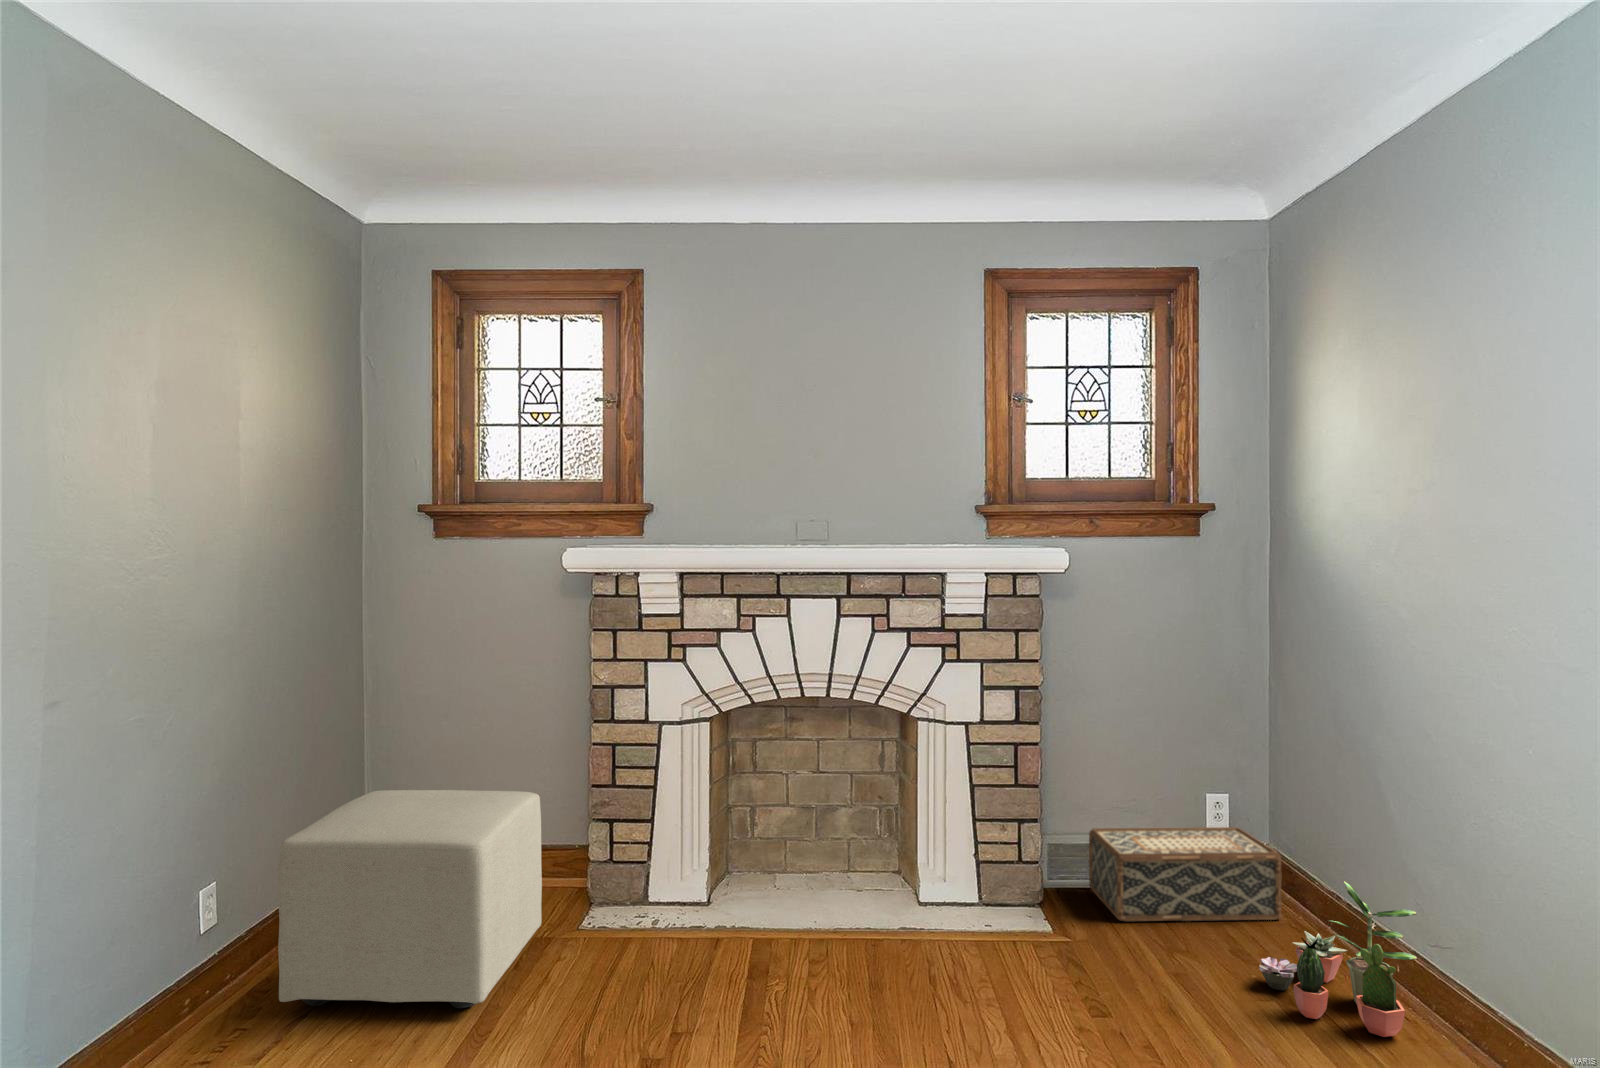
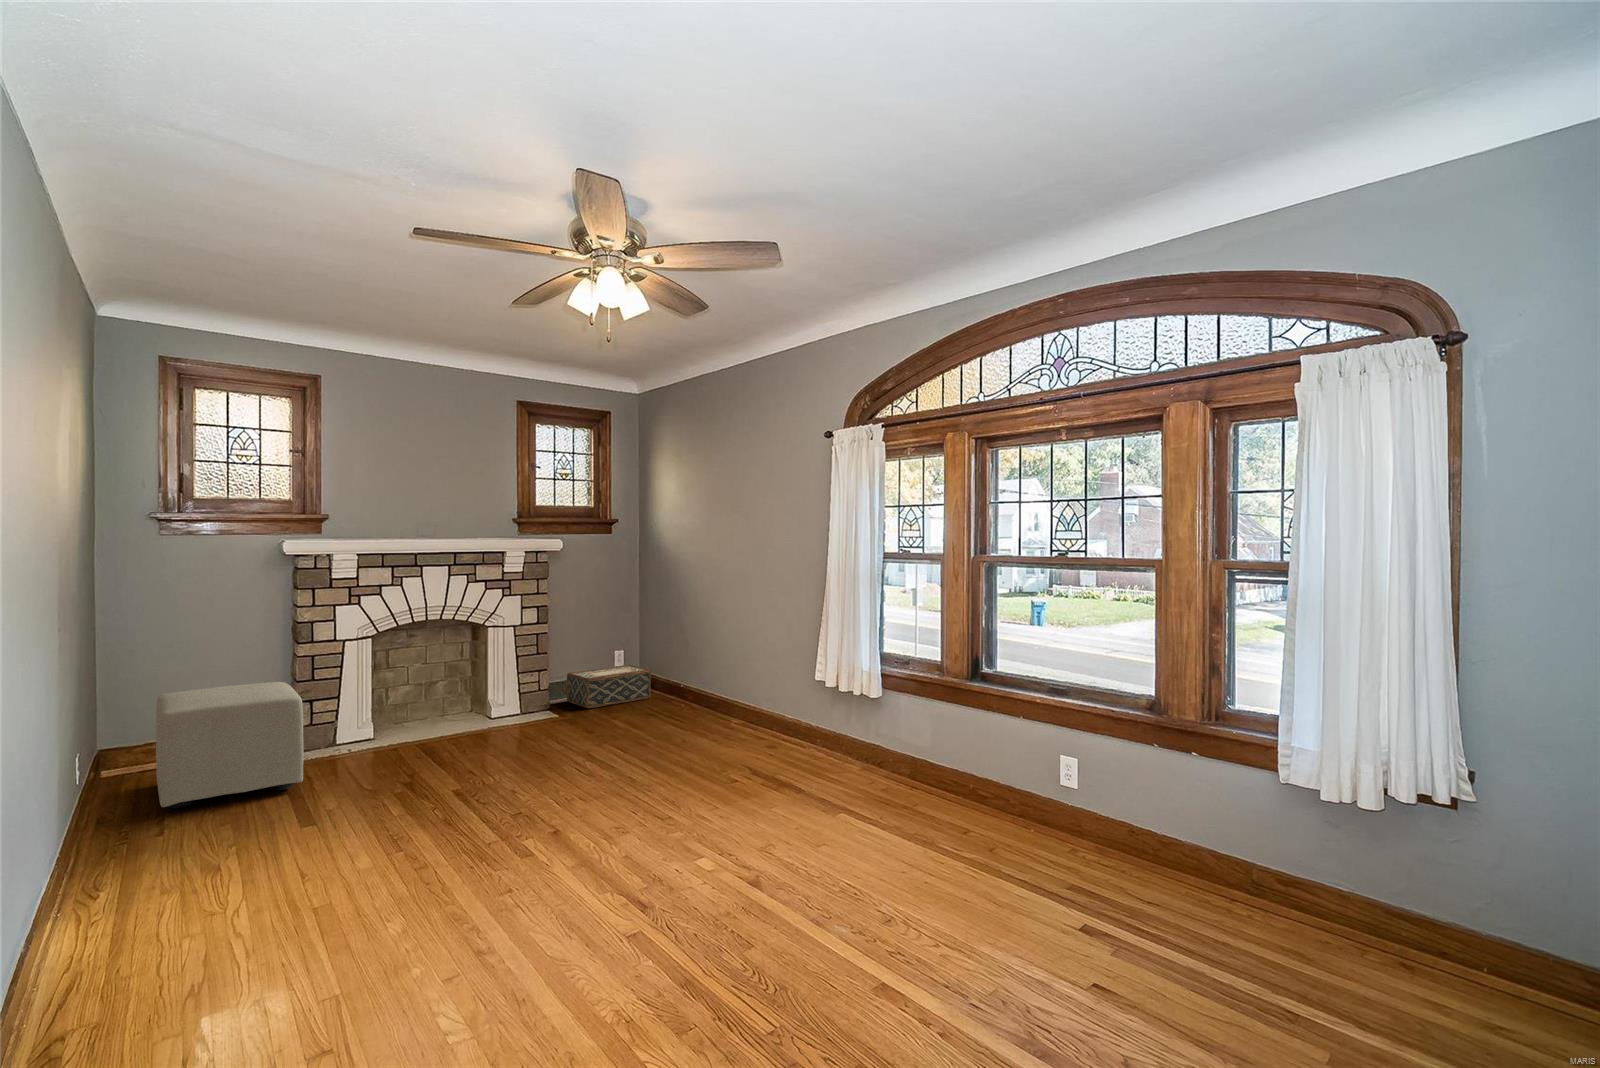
potted plant: present [1259,881,1417,1037] -> none [651,669,706,719]

